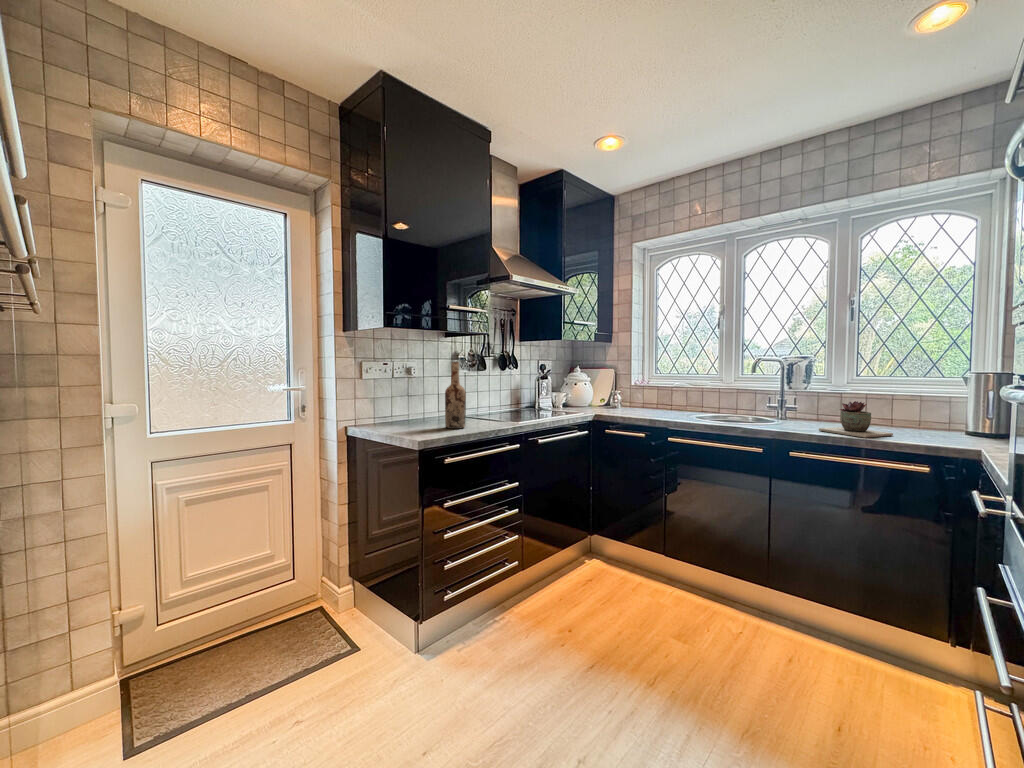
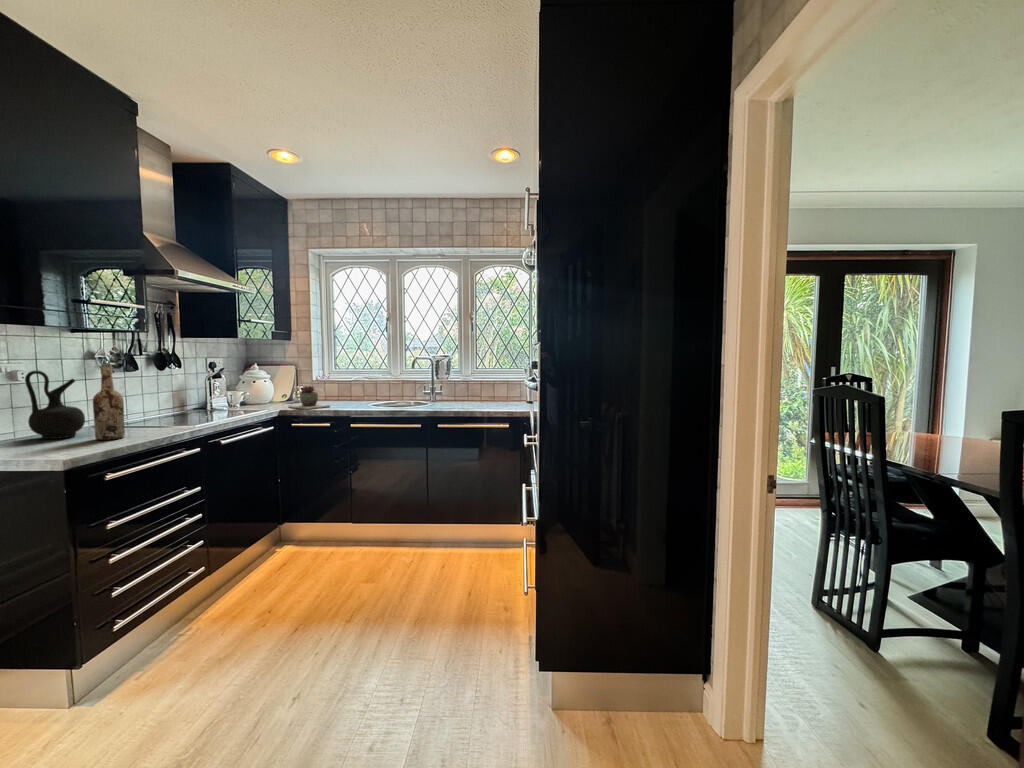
ceramic jug: none [408,367,442,424] -> present [25,371,85,439]
succulent plant: present [819,401,893,438] -> present [288,386,330,409]

